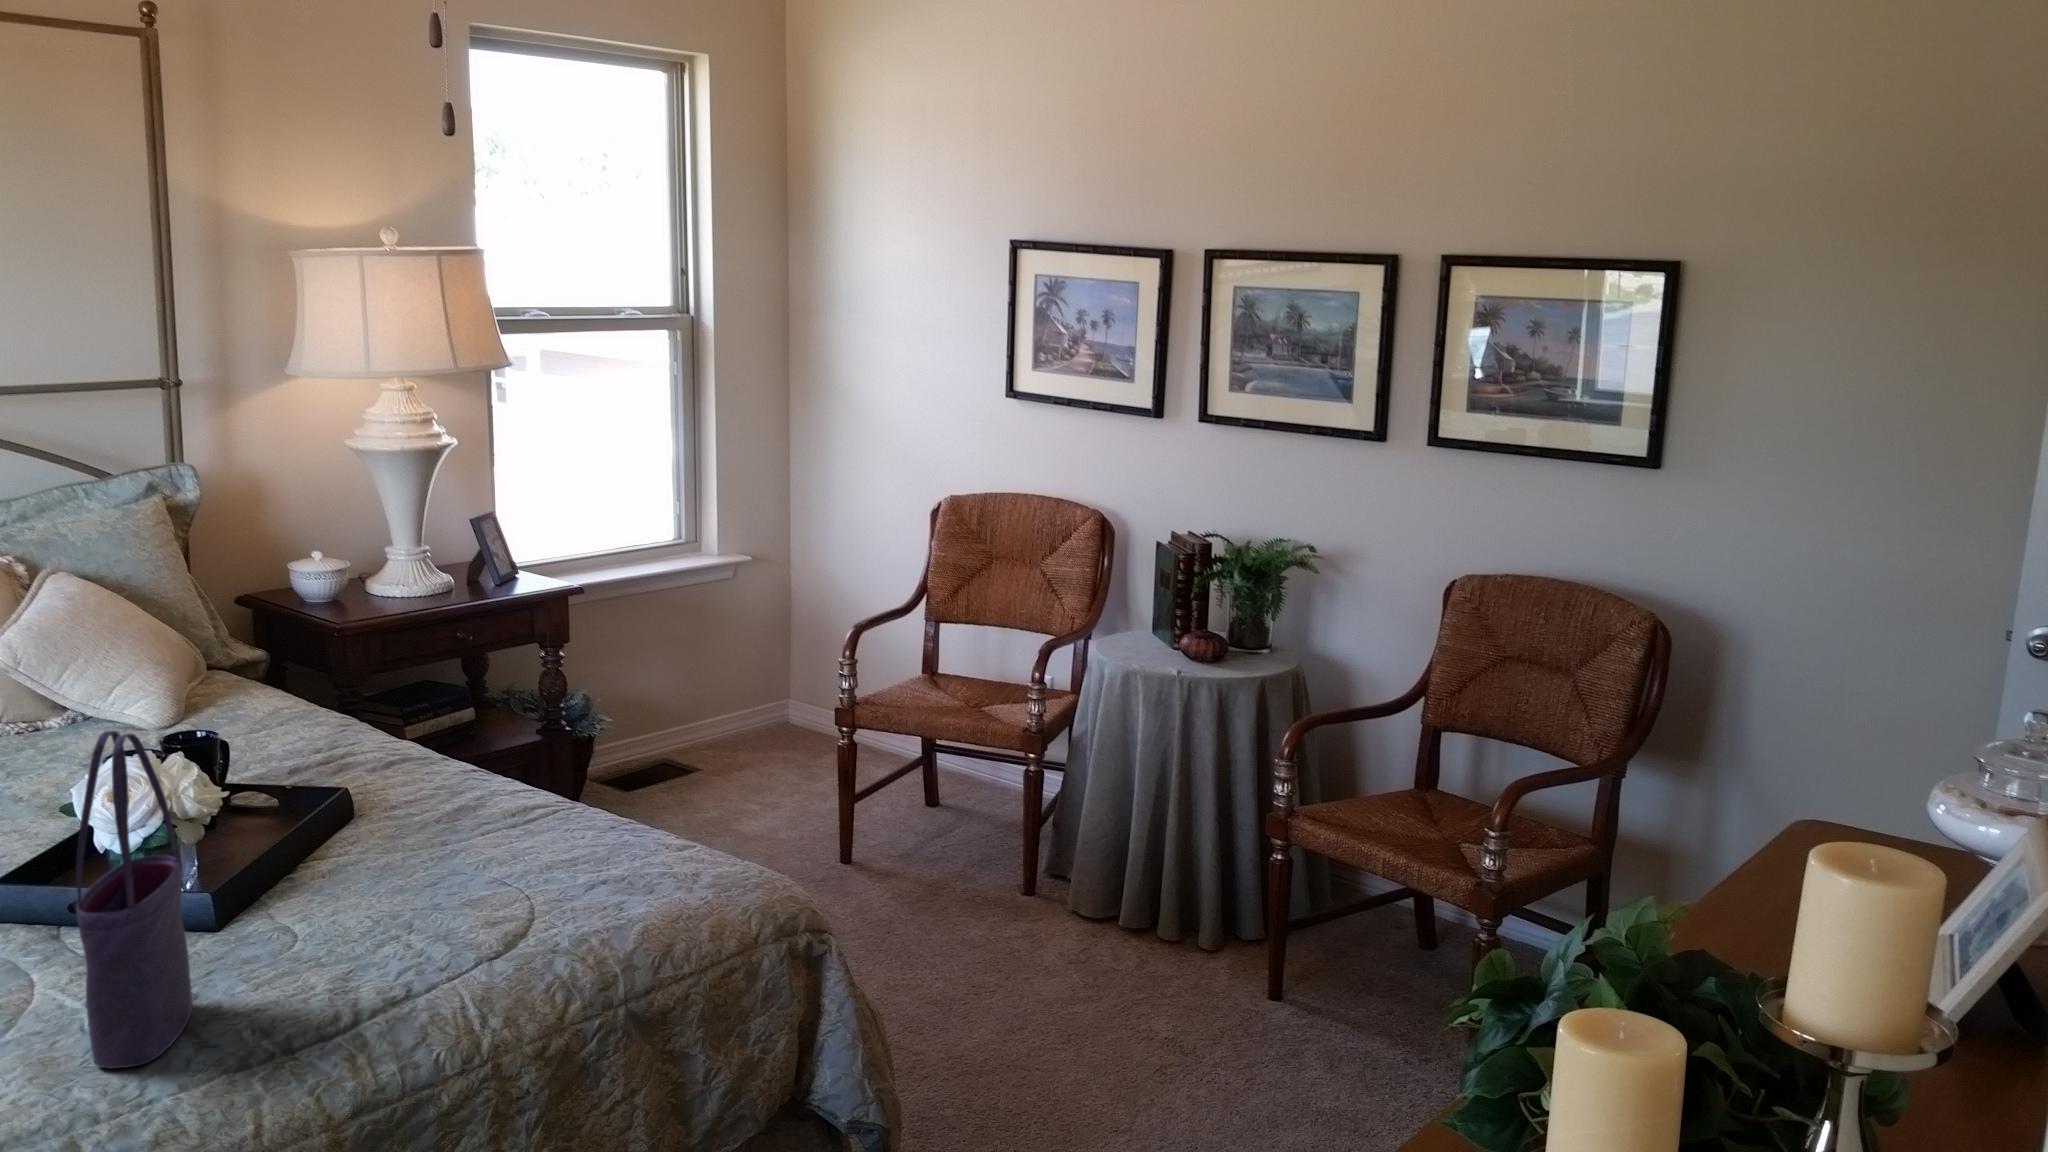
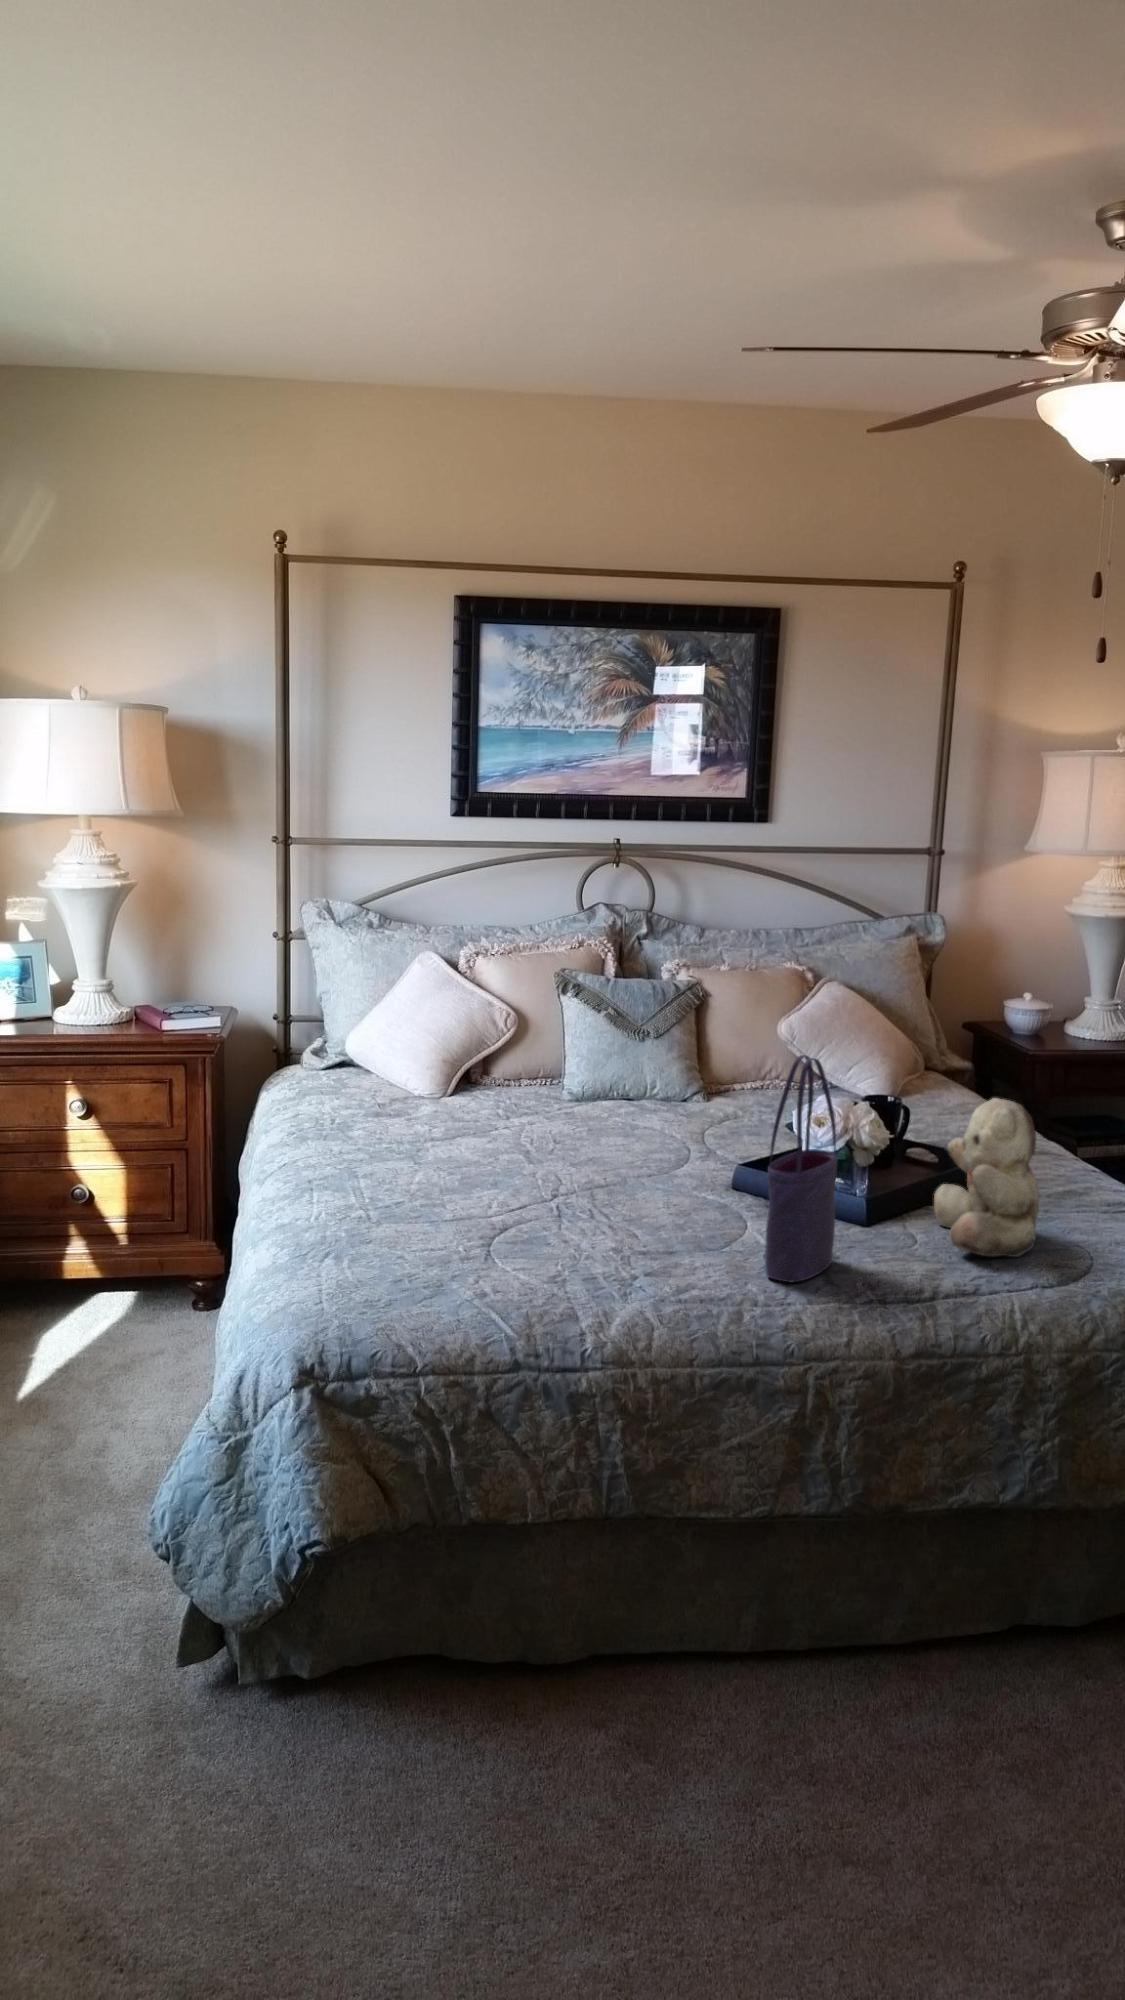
teddy bear: none [306,723,459,938] -> present [934,1098,1039,1257]

